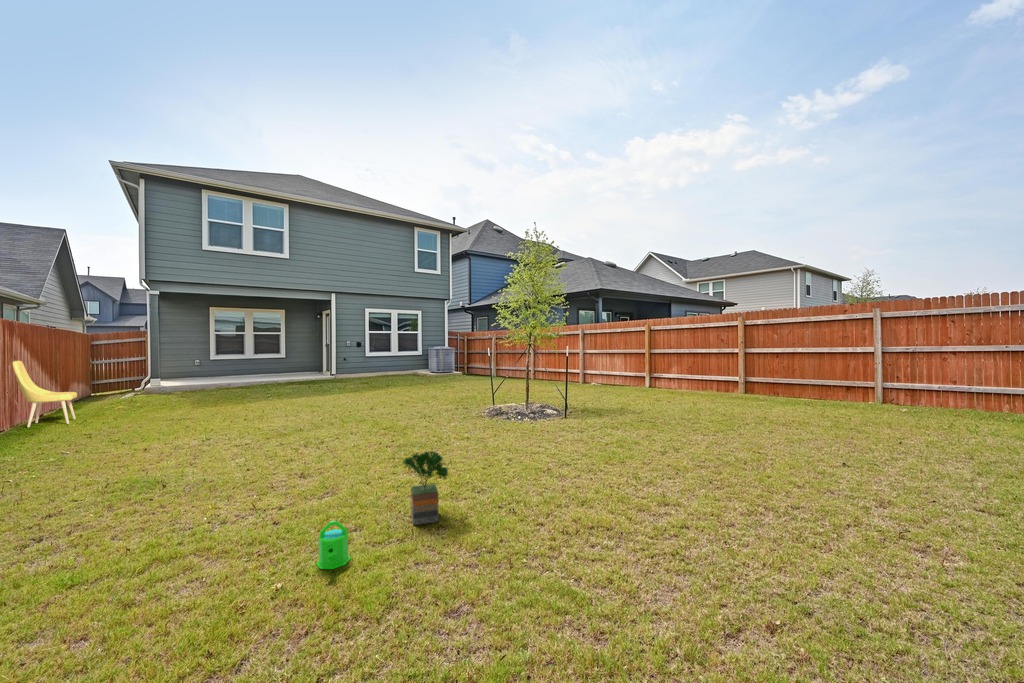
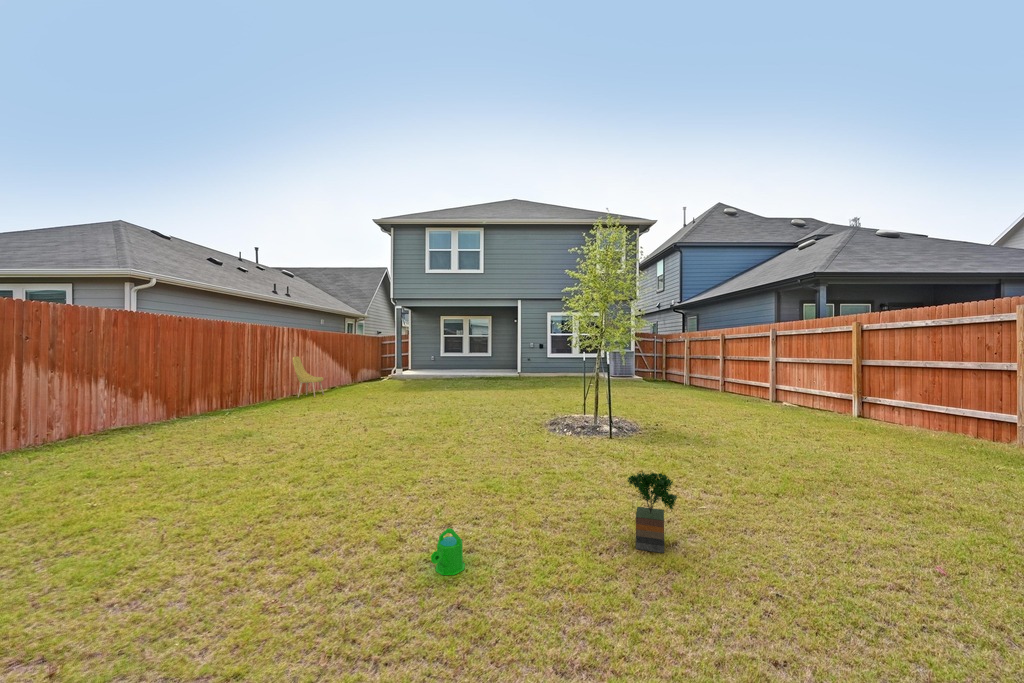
potted tree: present [403,451,448,525] -> present [628,472,677,553]
watering can: present [317,521,350,569] -> present [431,528,465,575]

